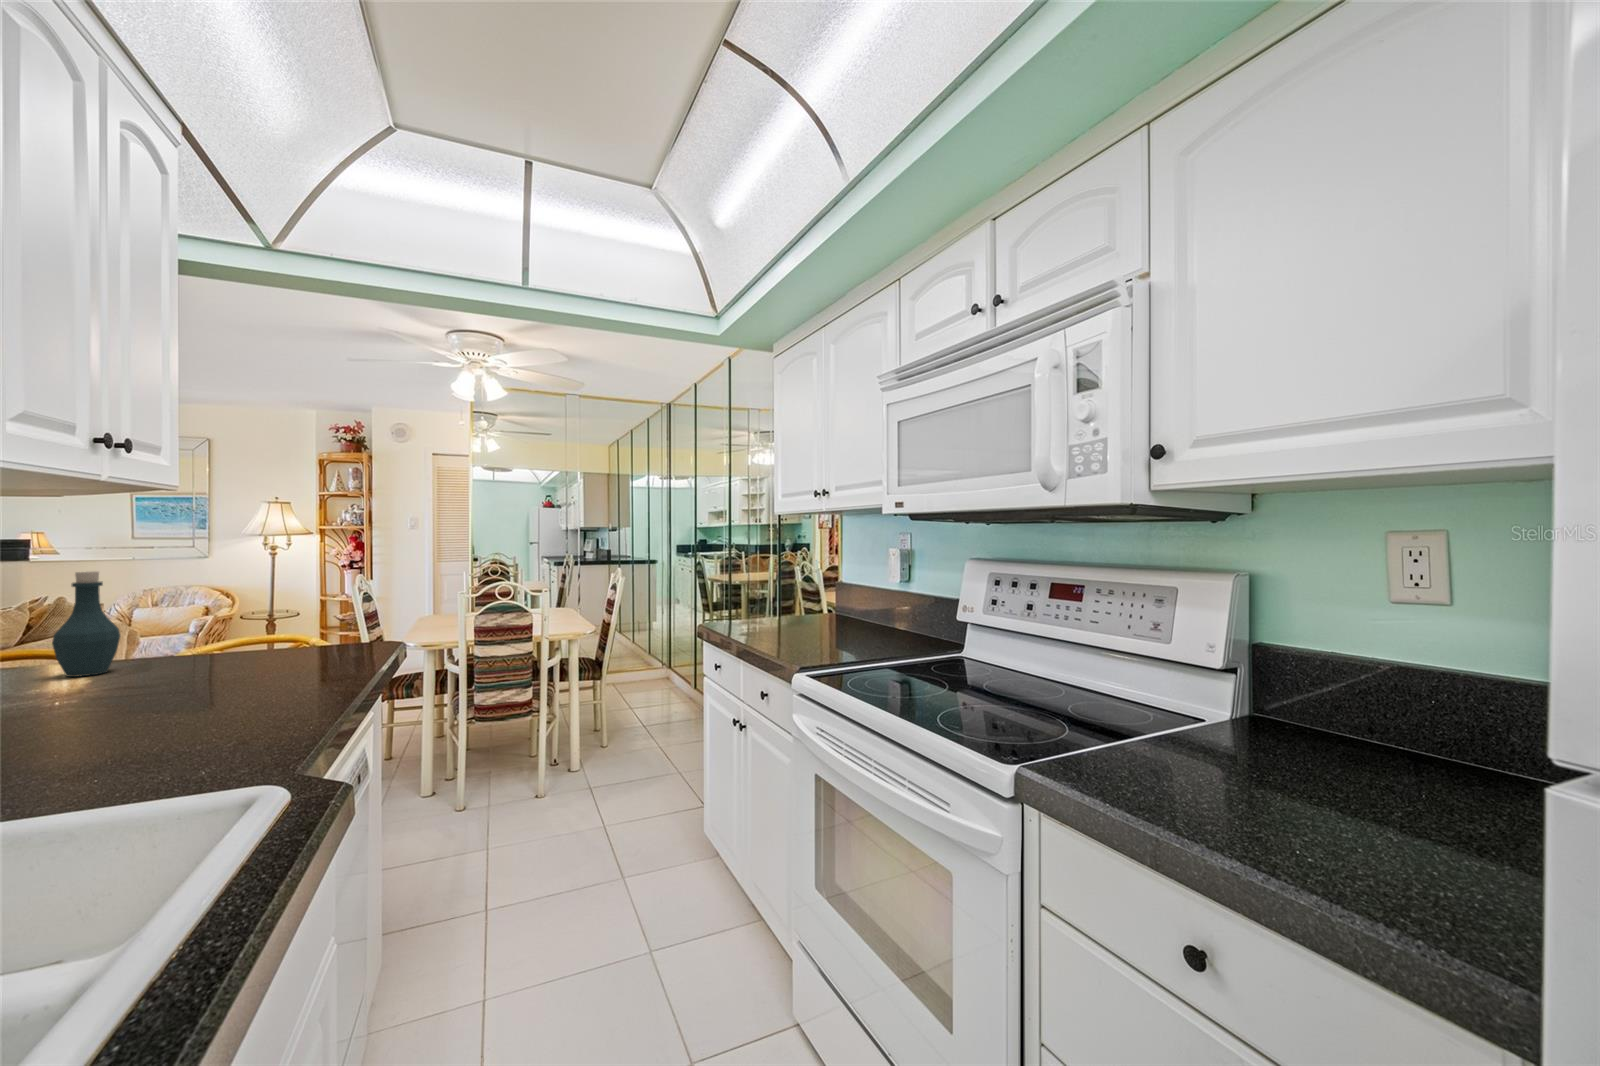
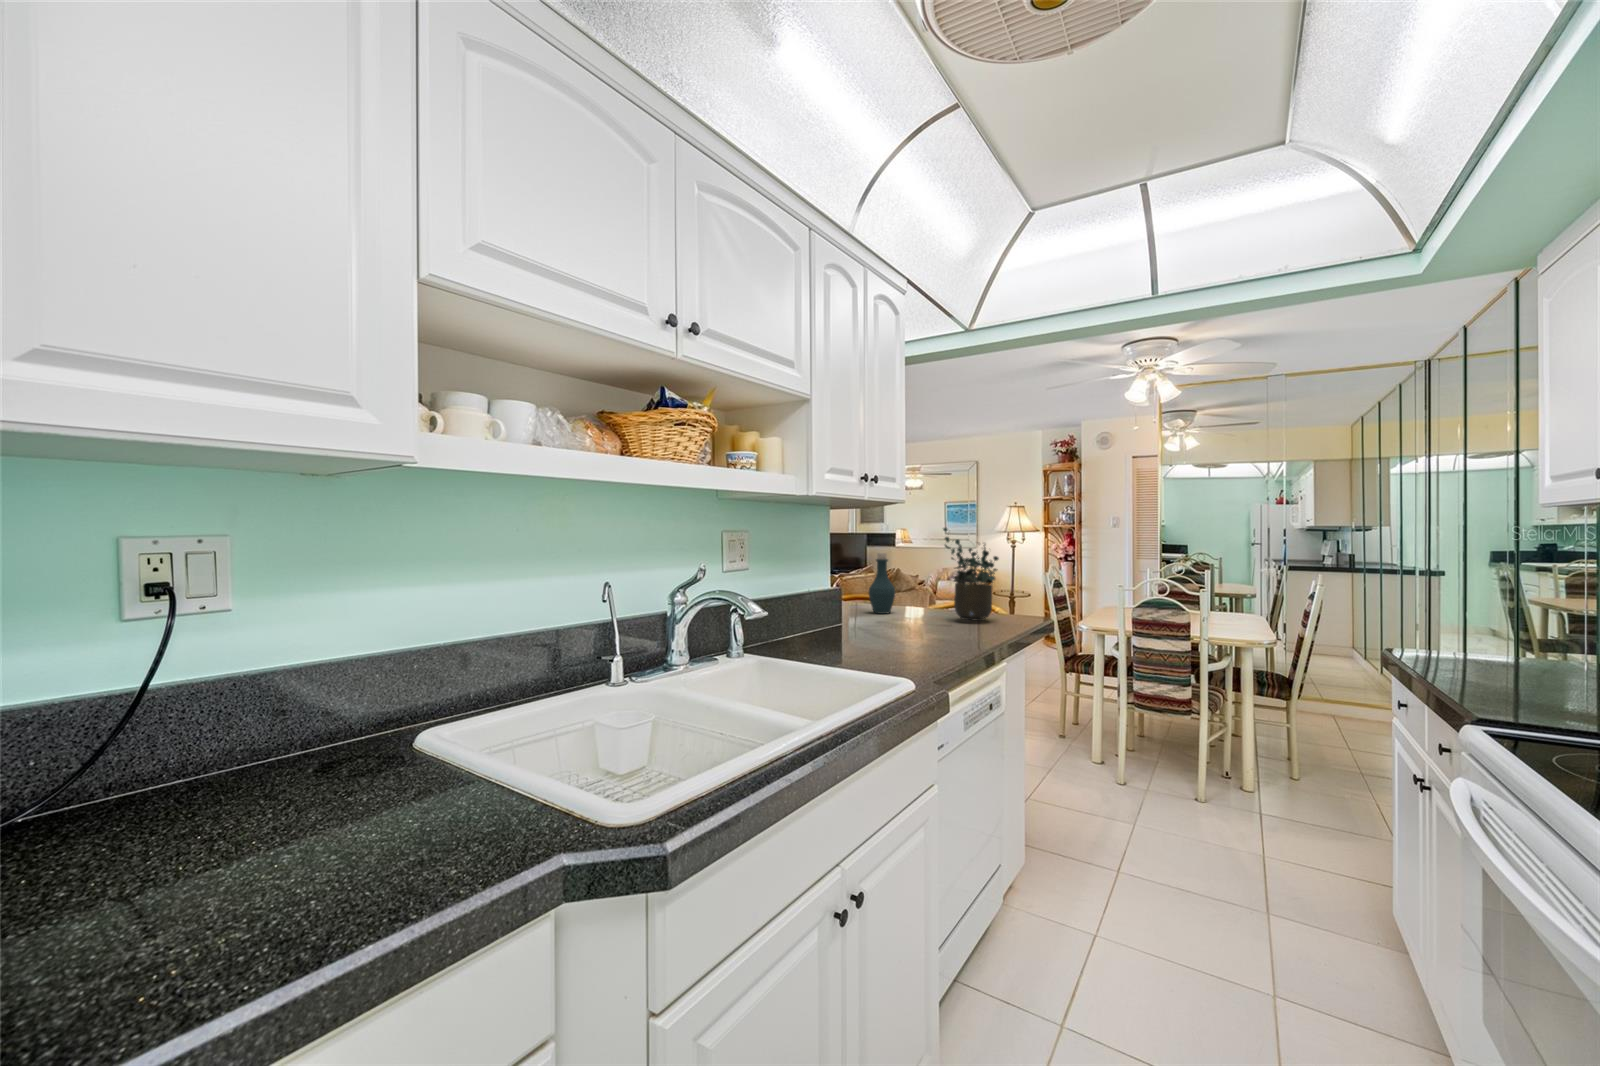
potted plant: none [232,529,339,661] -> present [943,528,999,621]

